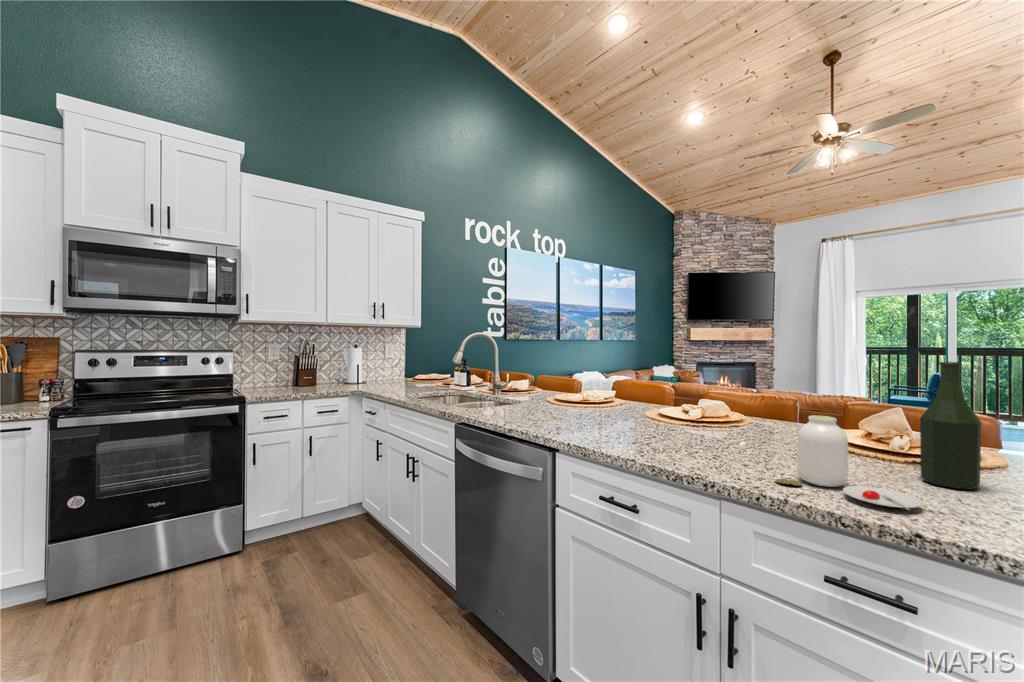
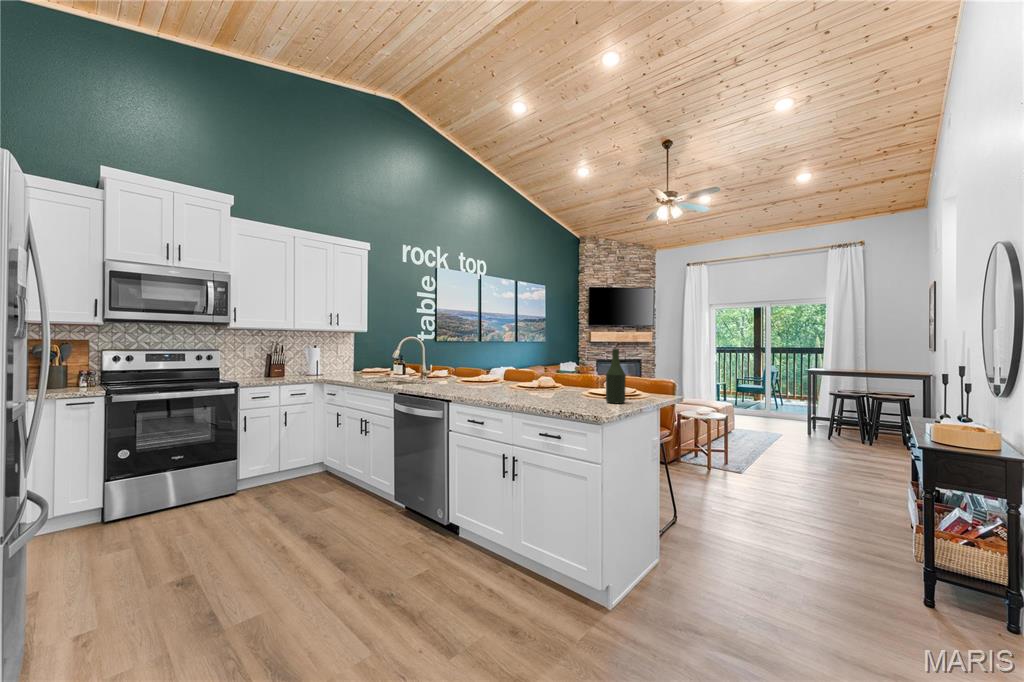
jar: present [775,415,922,510] -> none [540,373,586,407]

